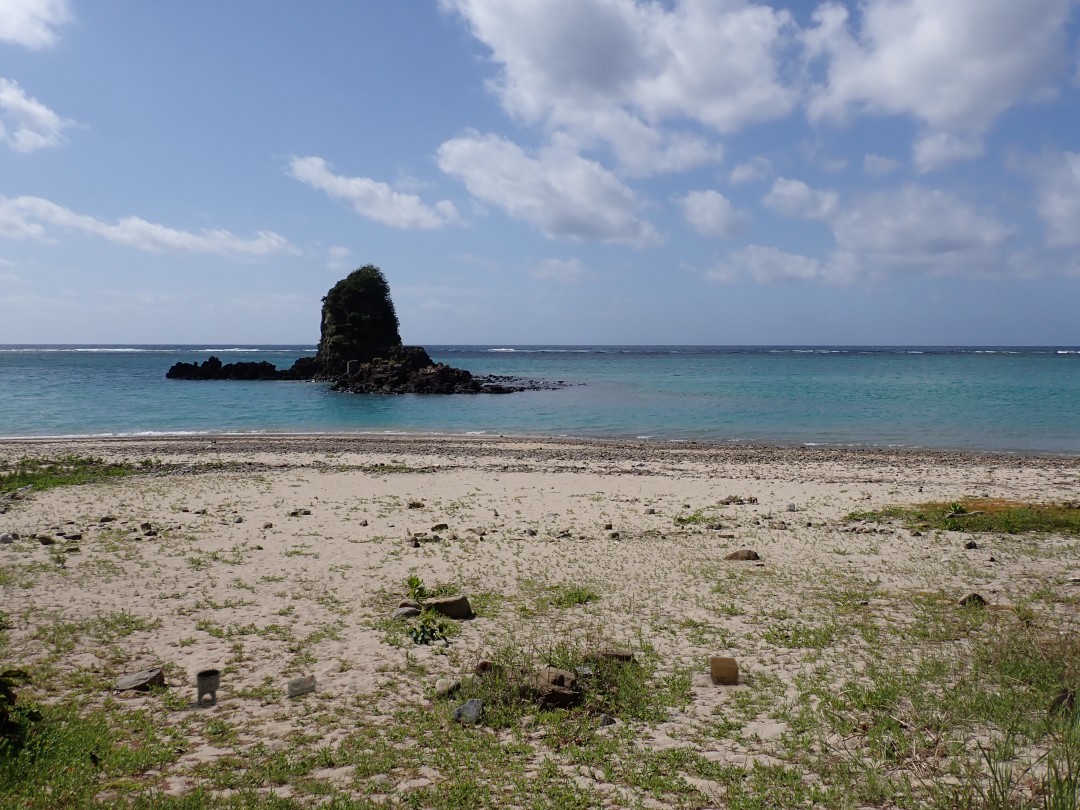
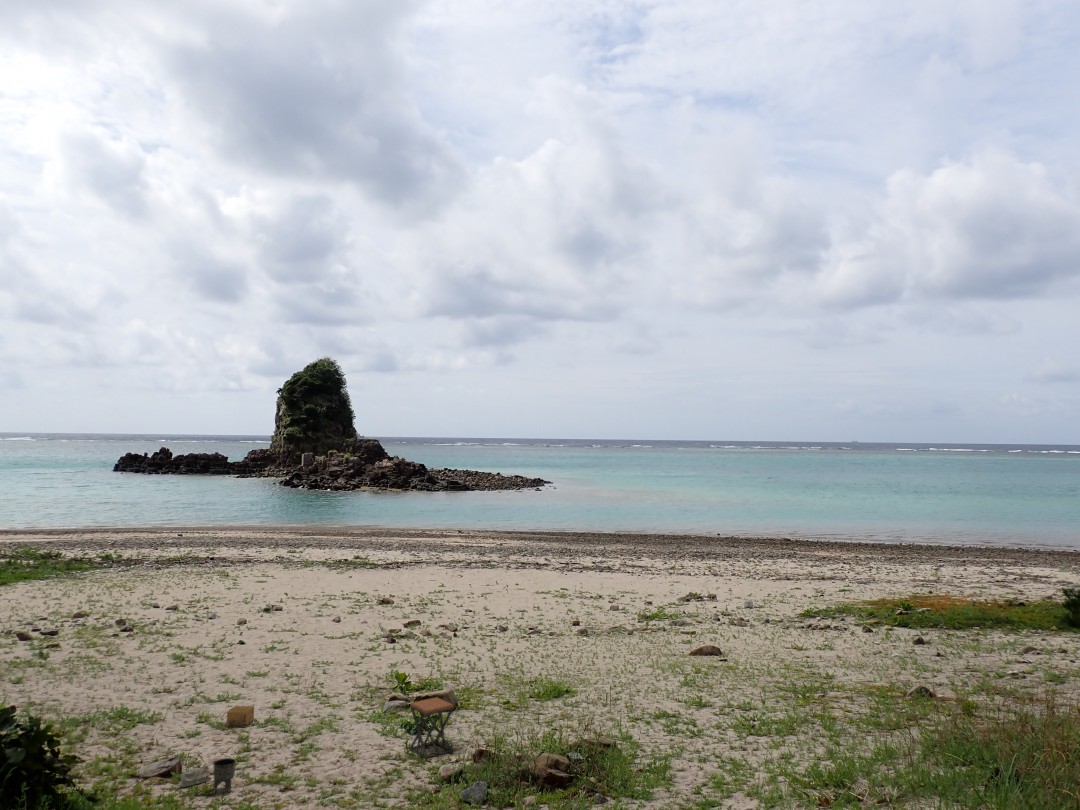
stool: none [412,606,457,670] -> present [410,697,454,759]
cardboard box: present [710,657,739,685] -> present [226,706,254,727]
bag: present [288,661,317,696] -> present [180,752,210,787]

